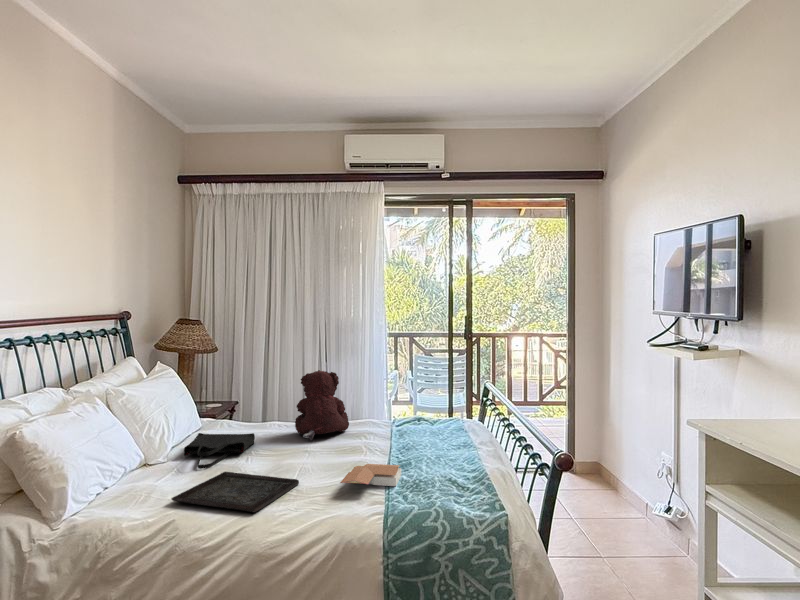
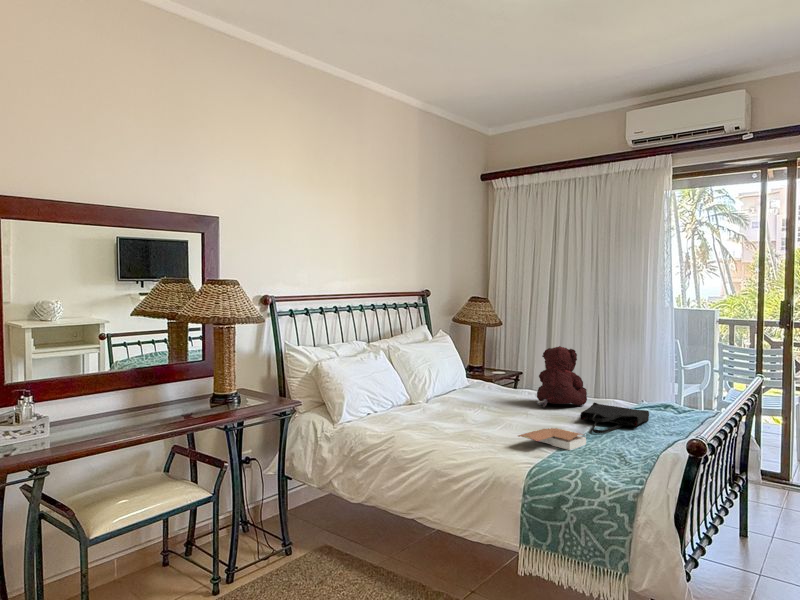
tote bag: present [184,433,255,468] -> present [580,403,649,433]
tray: present [172,472,299,512] -> none [403,416,496,443]

